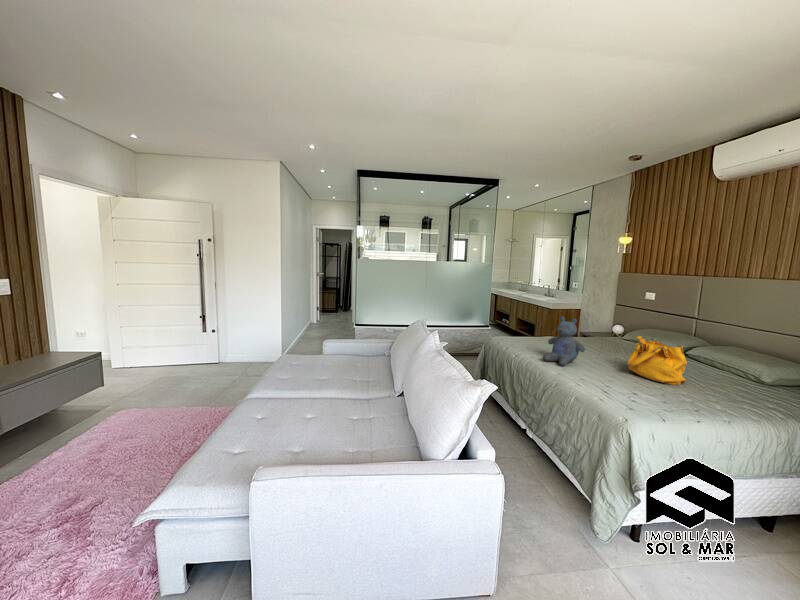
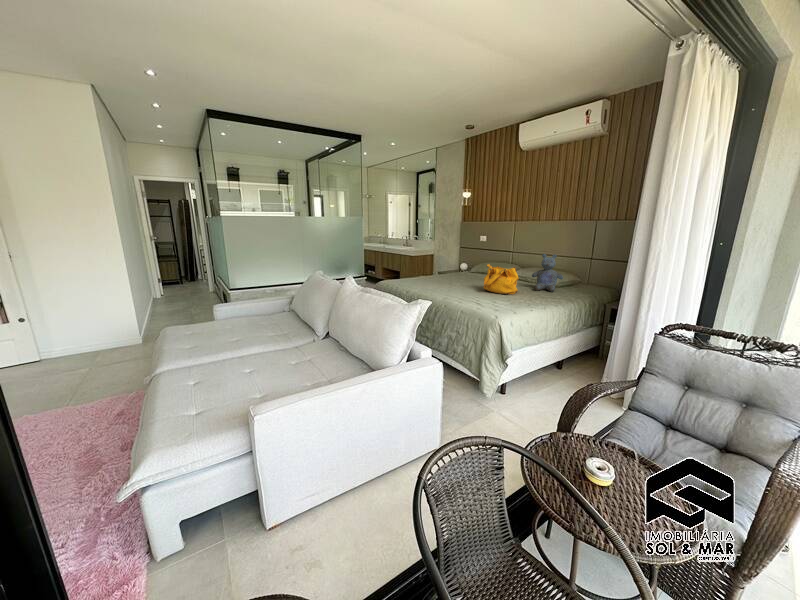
stuffed bear: present [543,317,585,366] -> present [532,254,563,292]

